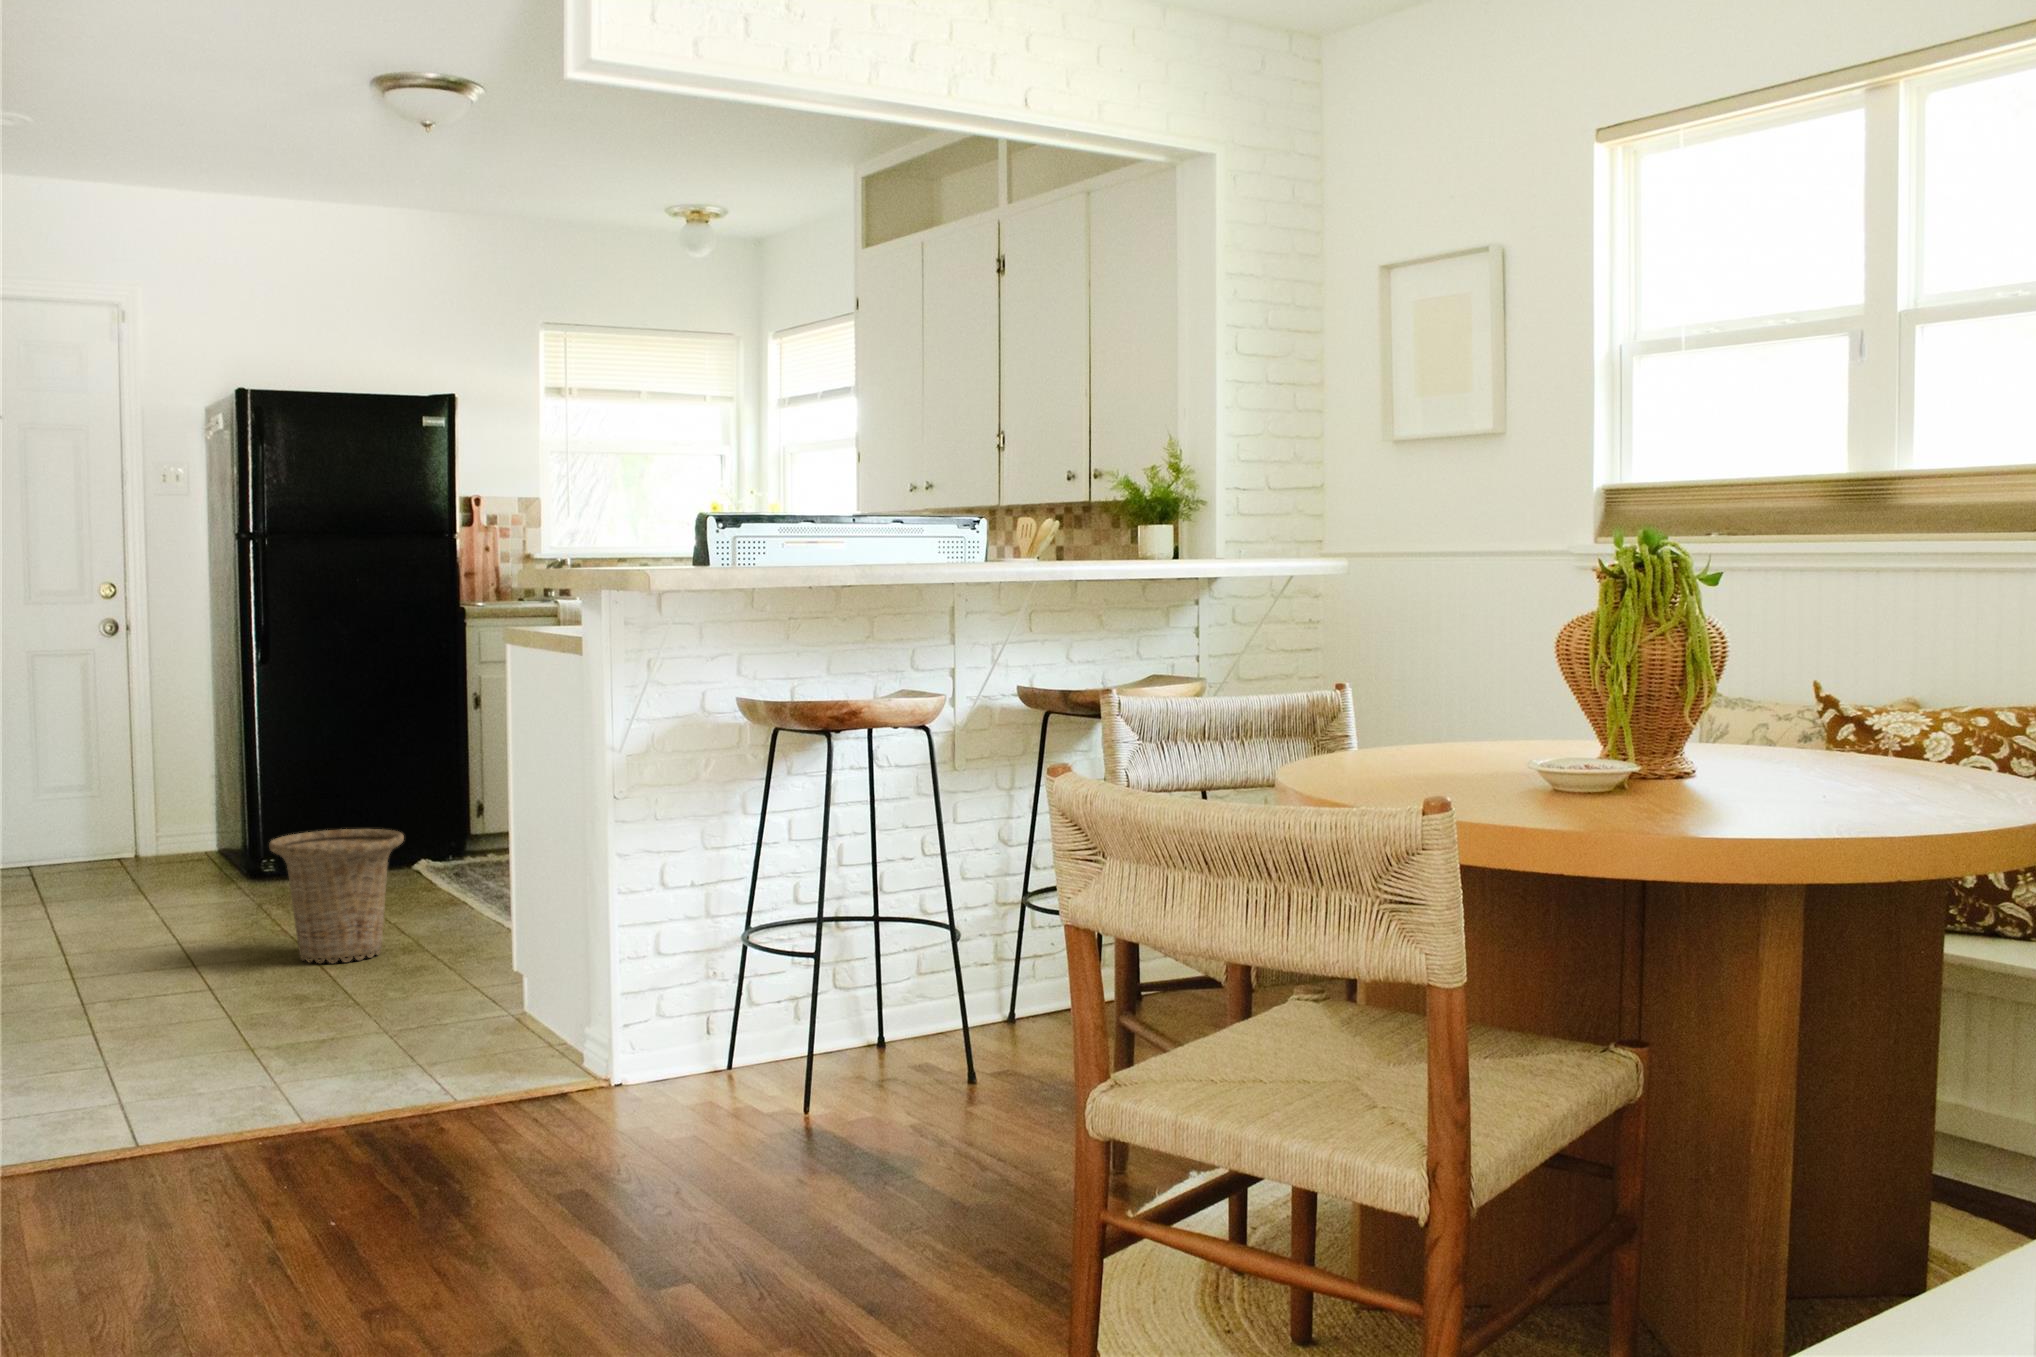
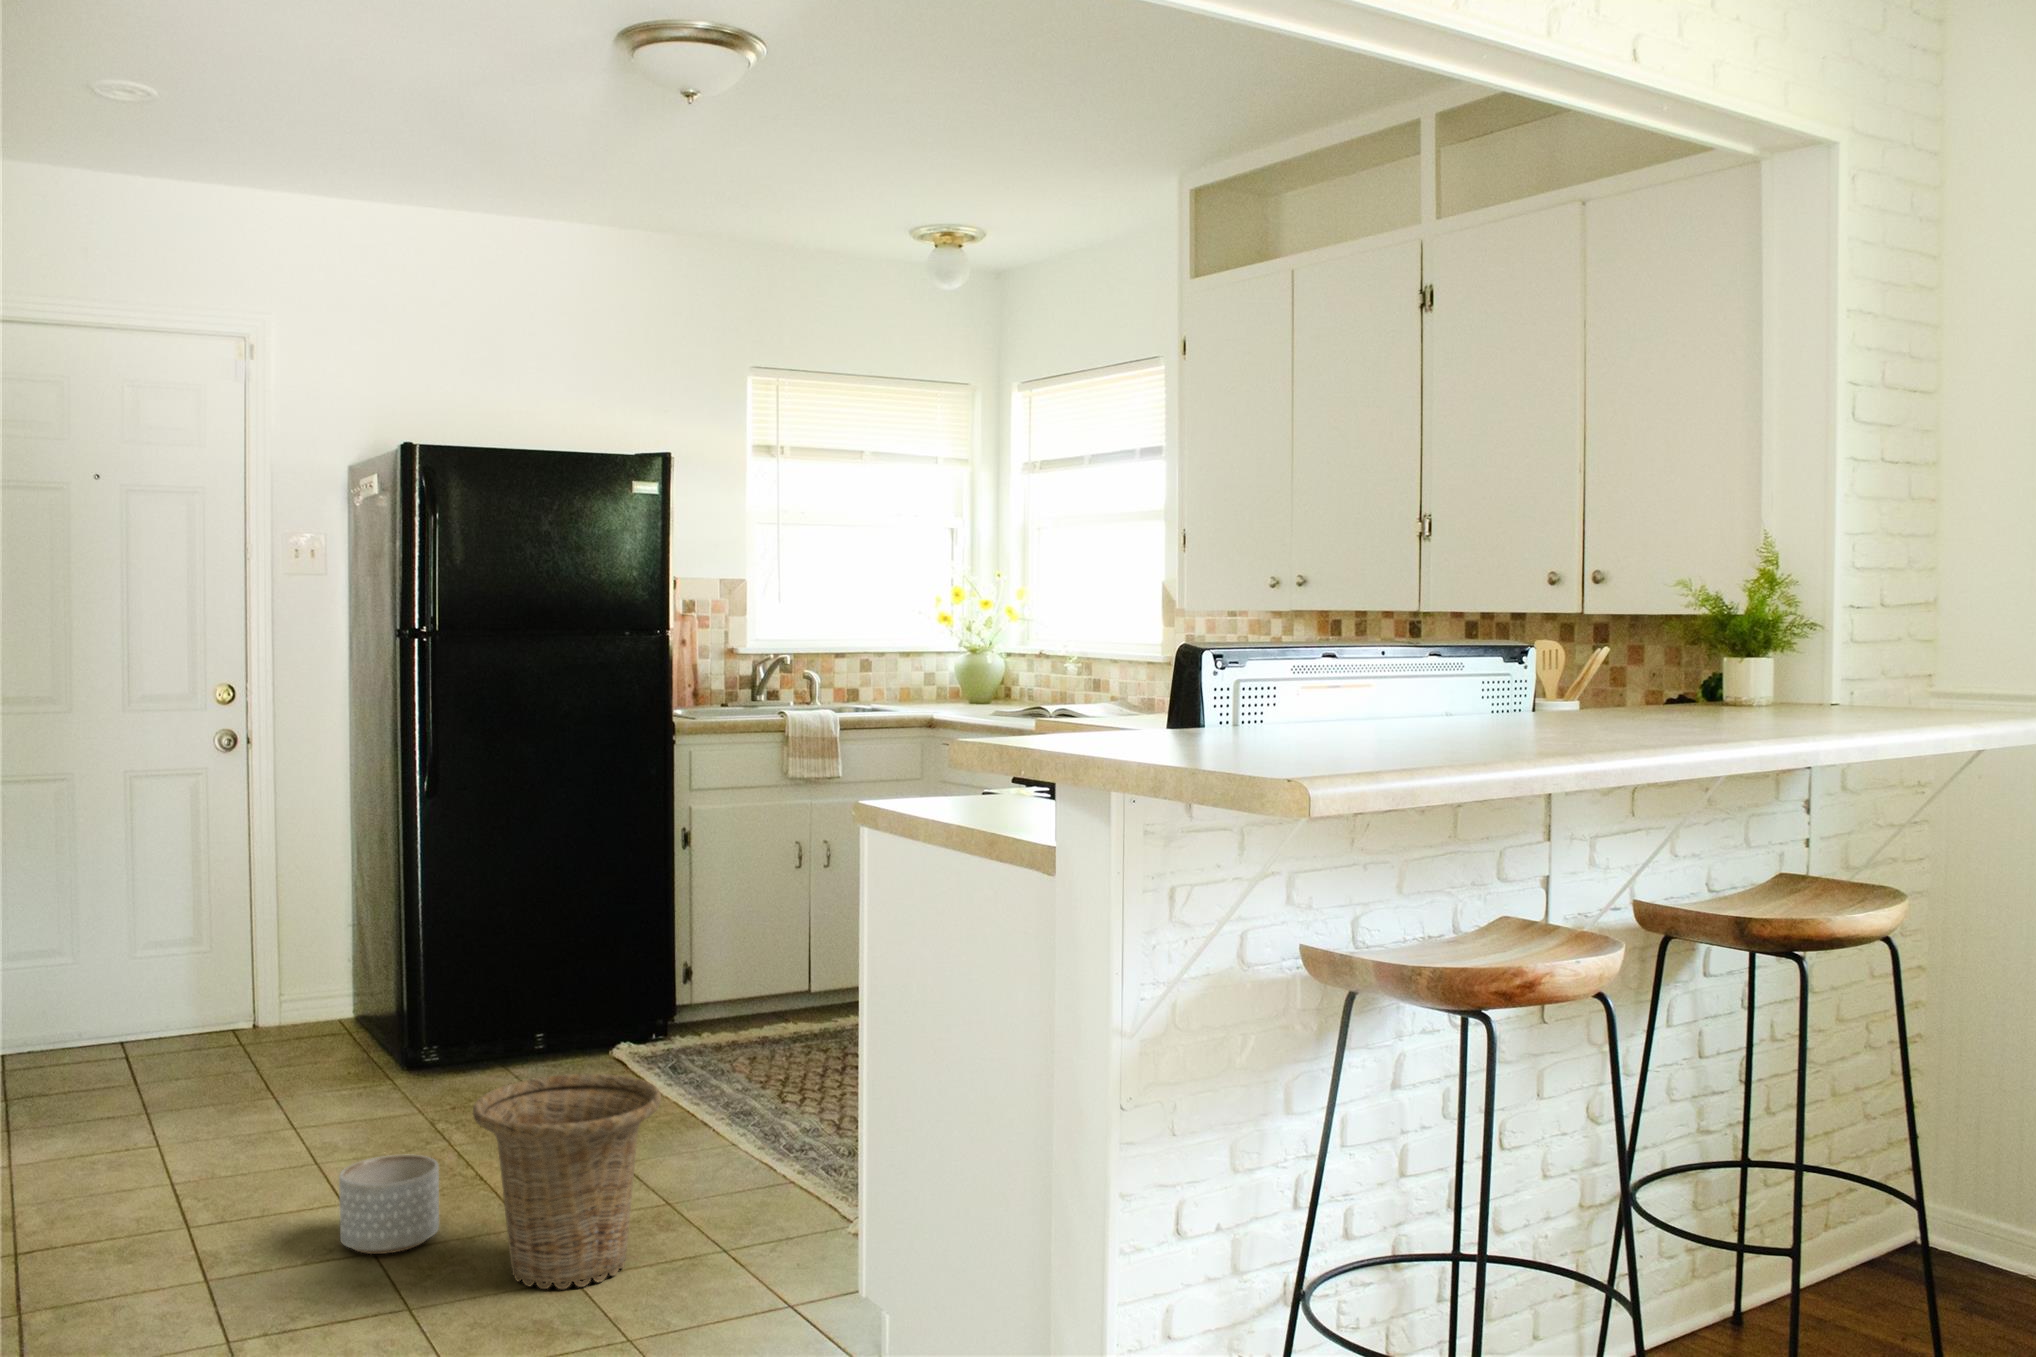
planter: none [181,891,254,952] -> present [339,1155,439,1254]

